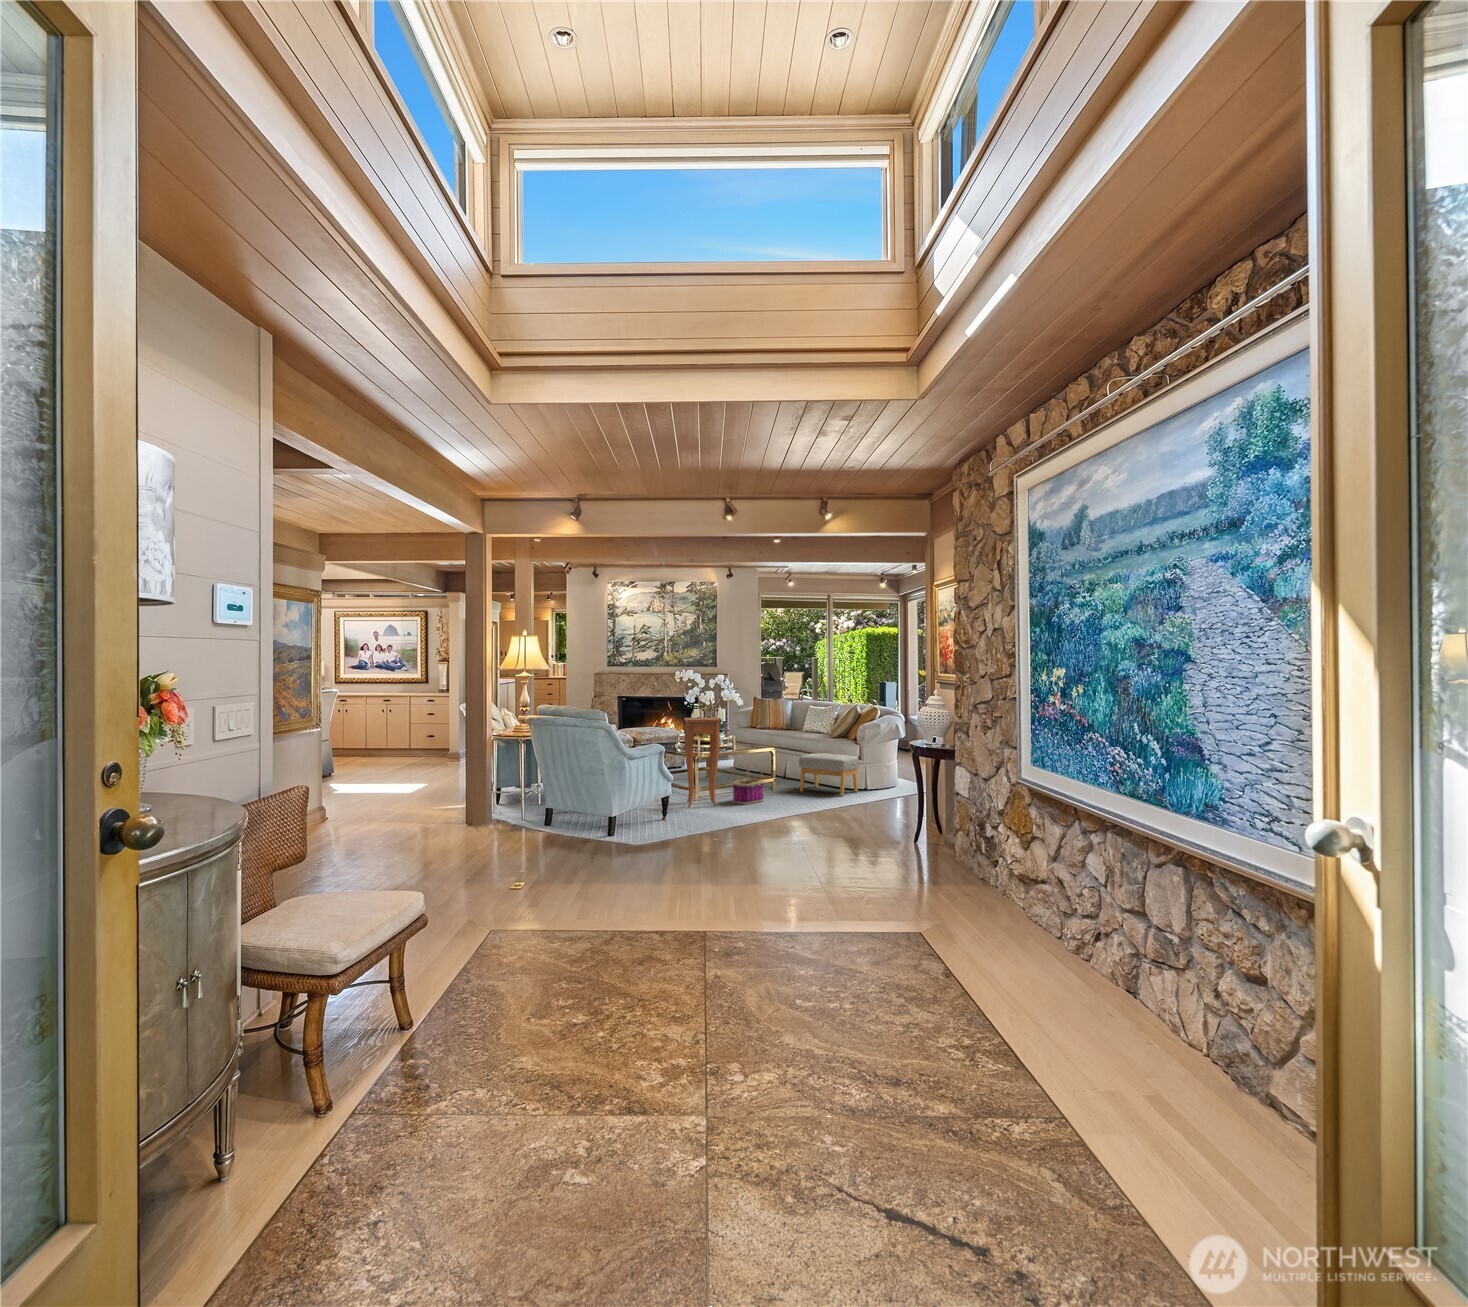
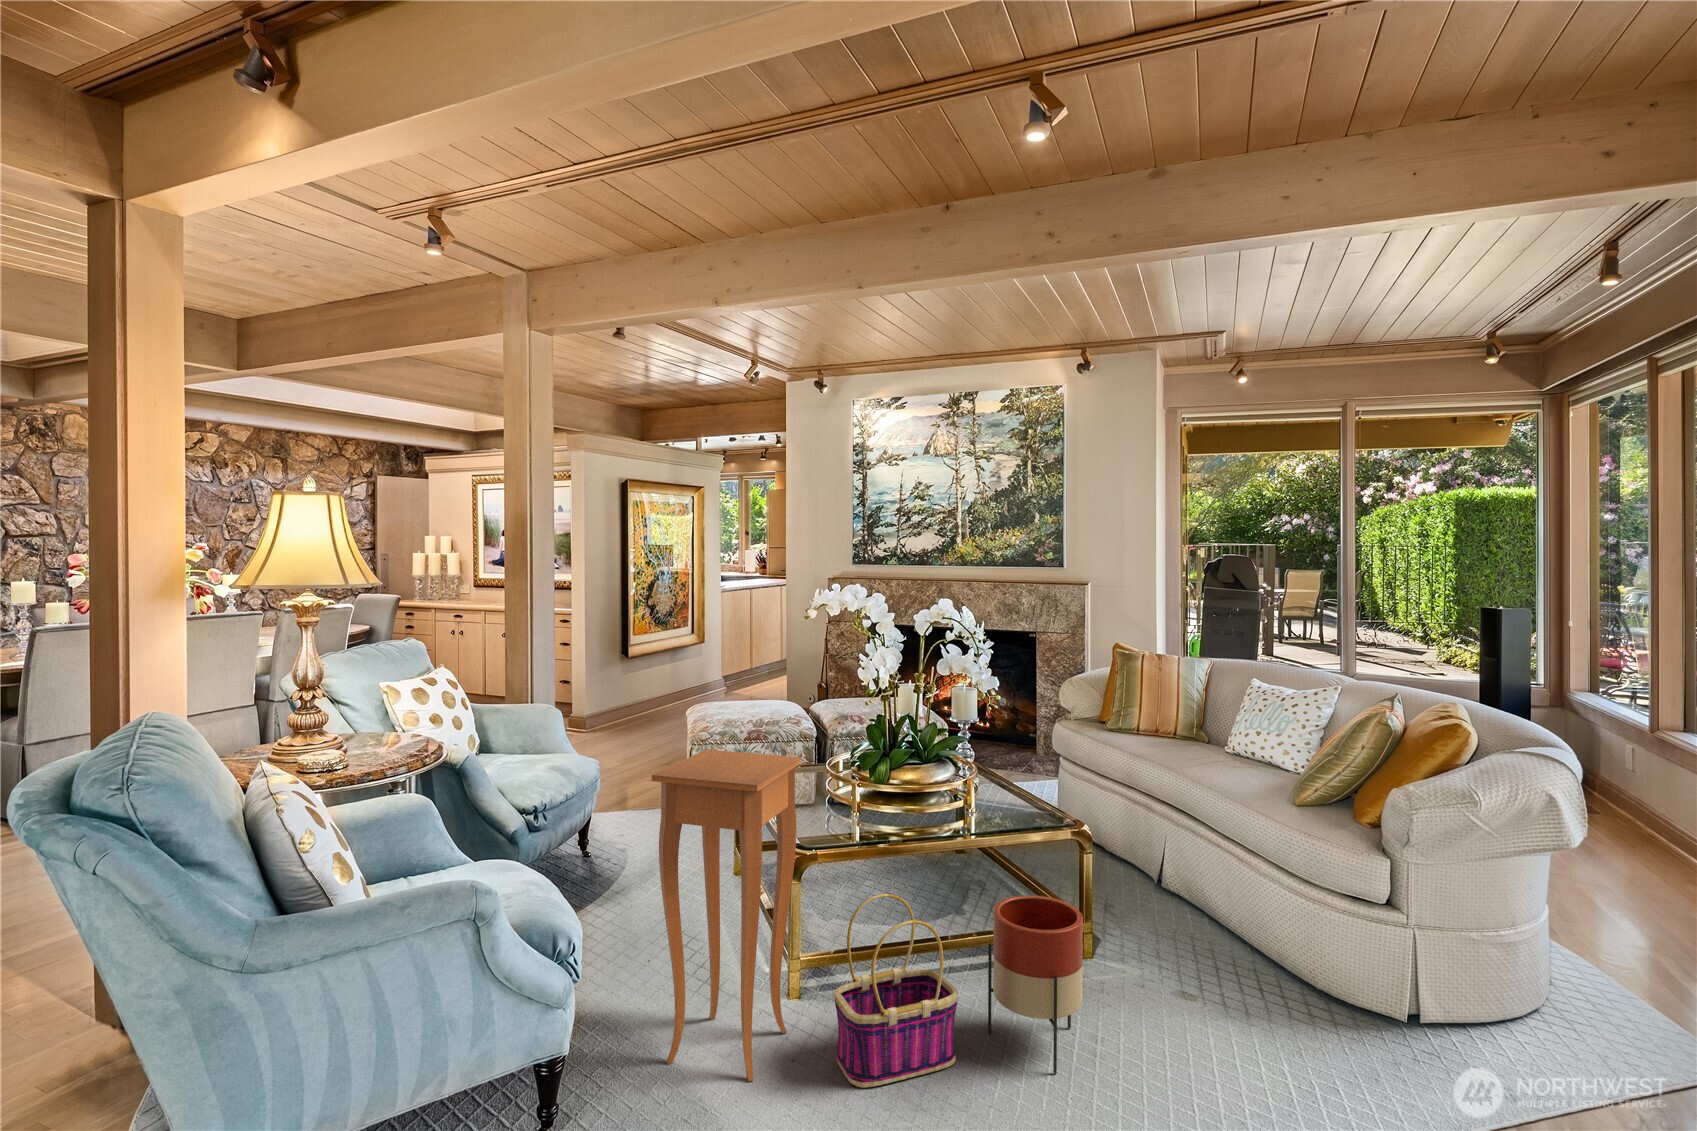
footstool: present [799,753,859,796] -> none [1135,869,1368,1090]
planter: none [767,758,793,799] -> present [988,895,1083,1074]

